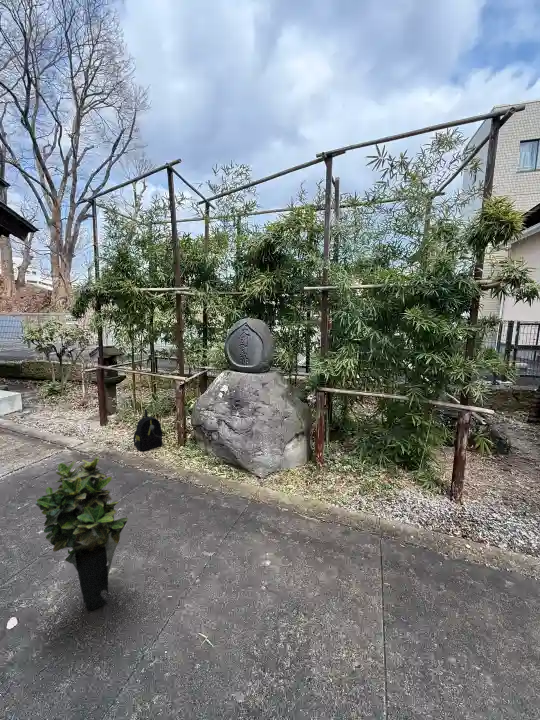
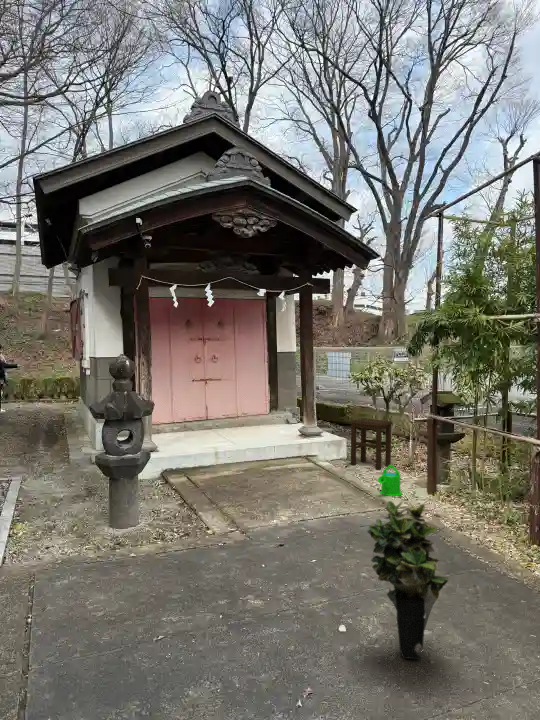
stool: none [24,373,67,414] -> present [351,418,392,470]
backpack: present [133,409,163,451] -> none [467,479,509,534]
watering can: none [54,410,78,436] -> present [378,465,402,496]

